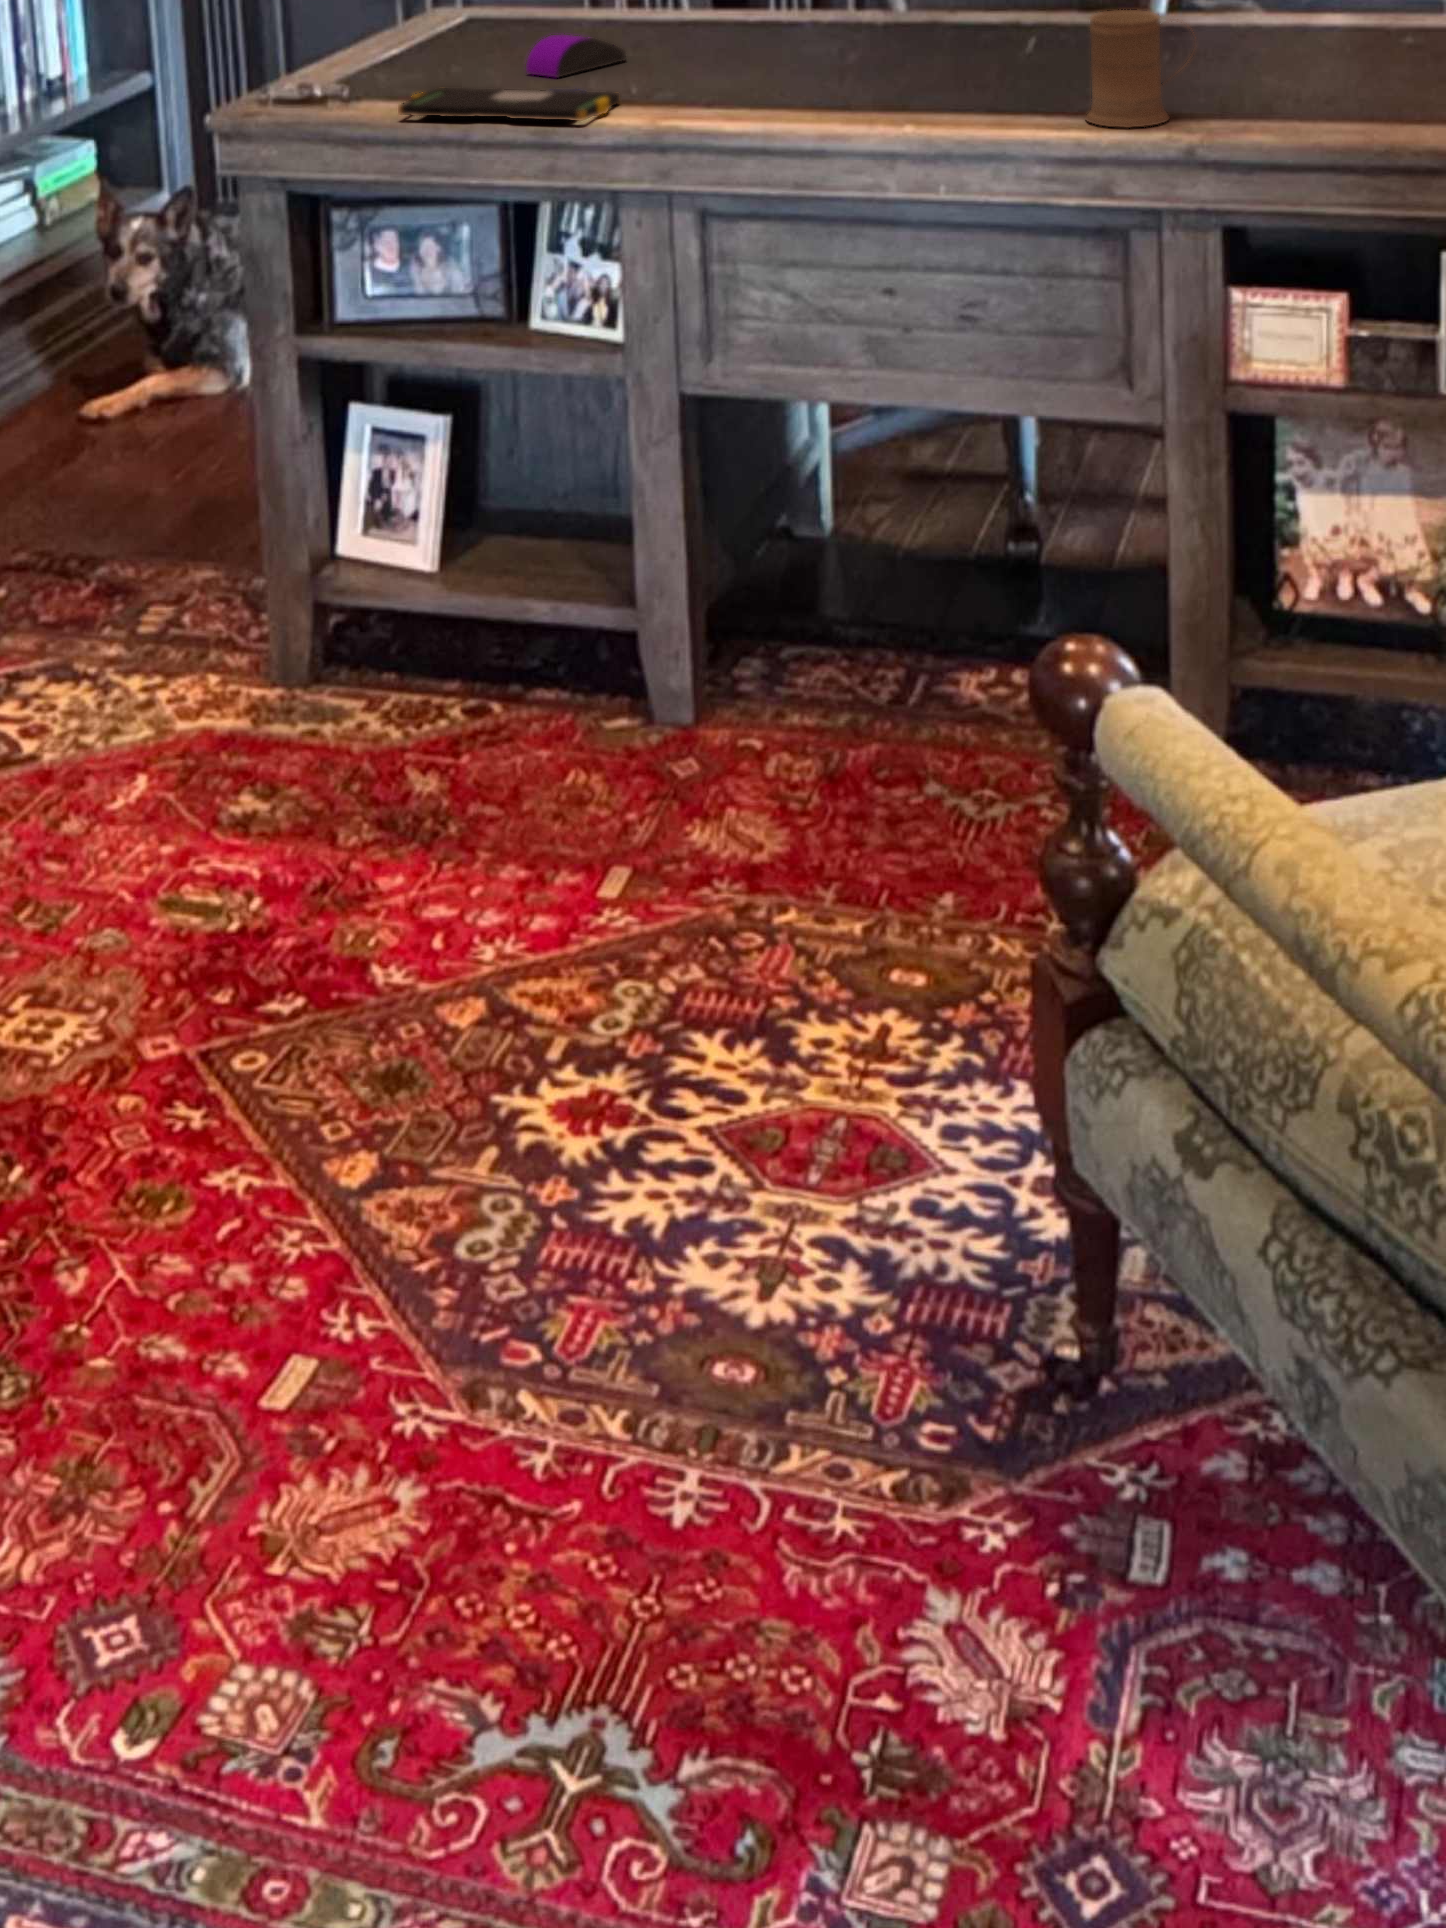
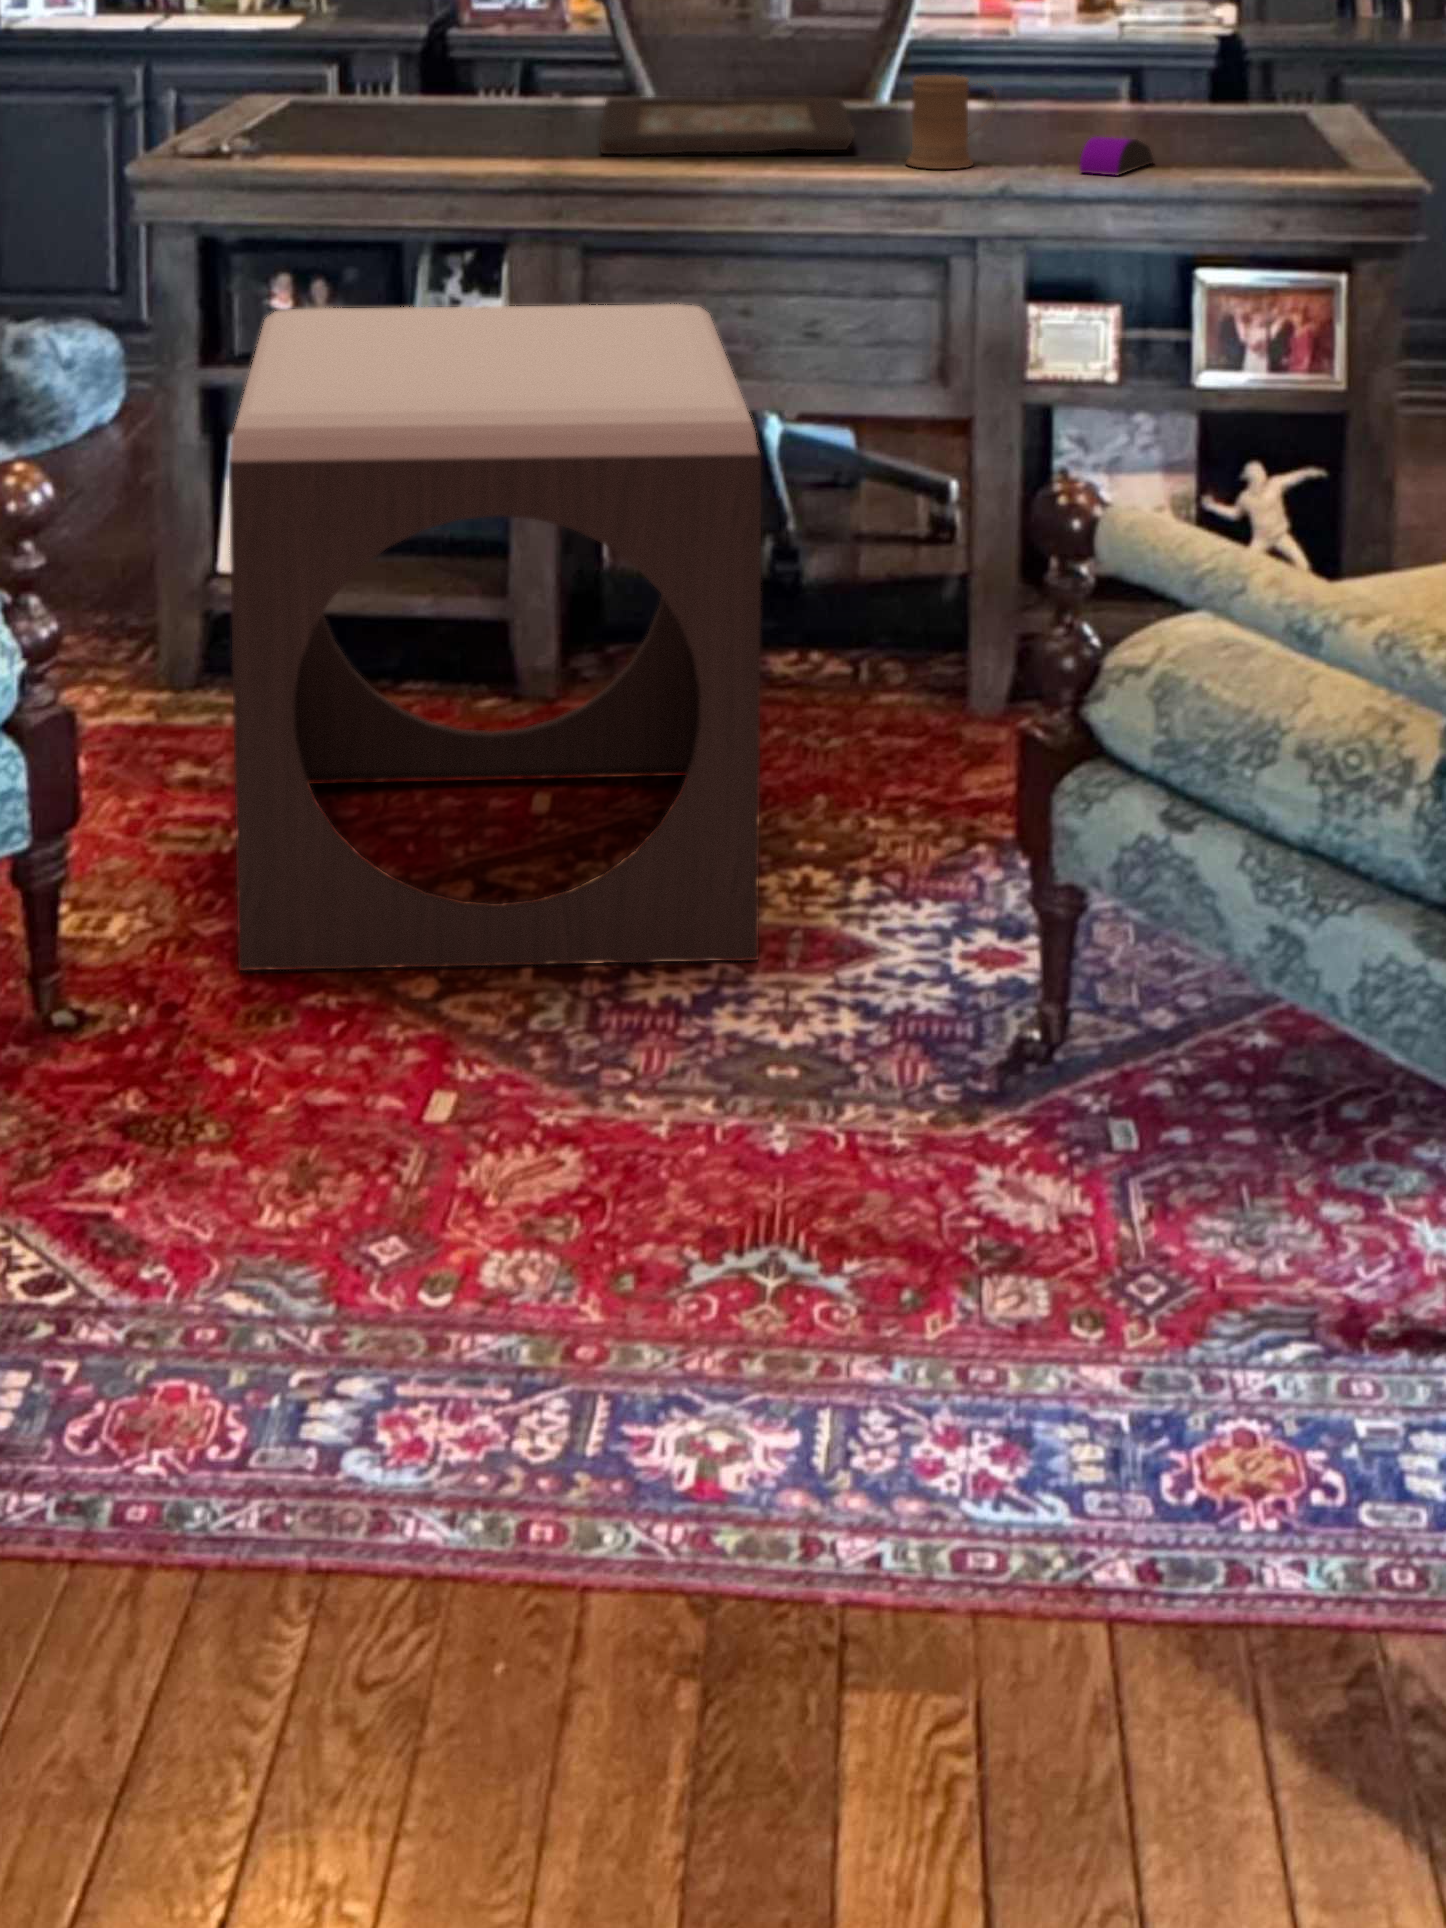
decorative tray: none [735,17,1062,101] -> present [599,97,854,154]
computer mouse: present [526,35,626,77] -> present [1079,137,1153,175]
tablet: present [398,88,619,121] -> none [308,144,498,165]
footstool: none [103,310,826,1177] -> present [229,304,761,971]

